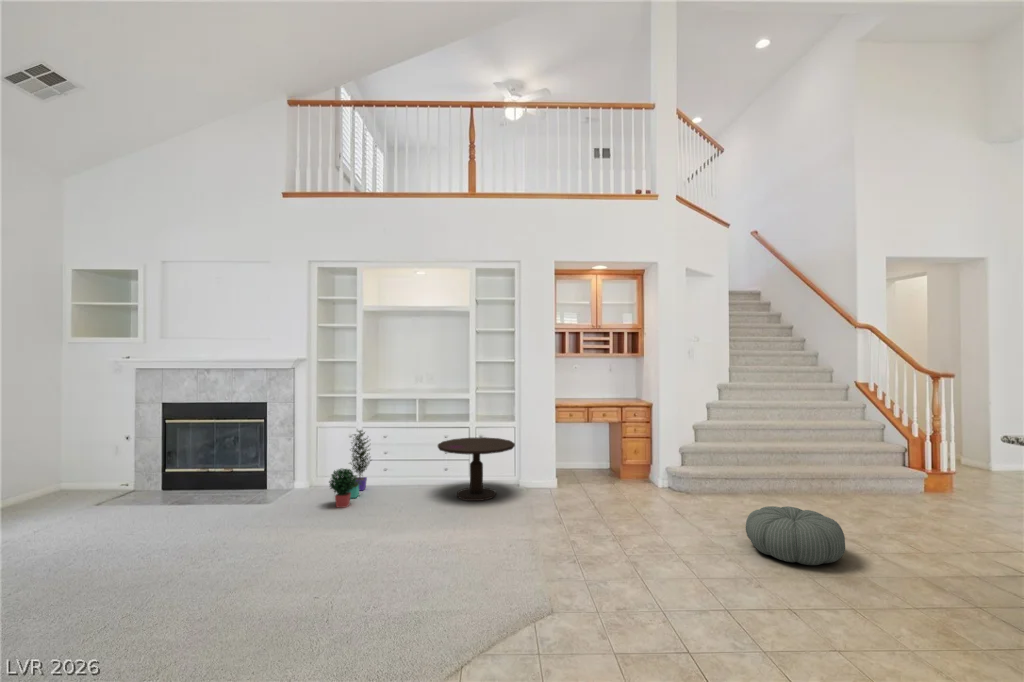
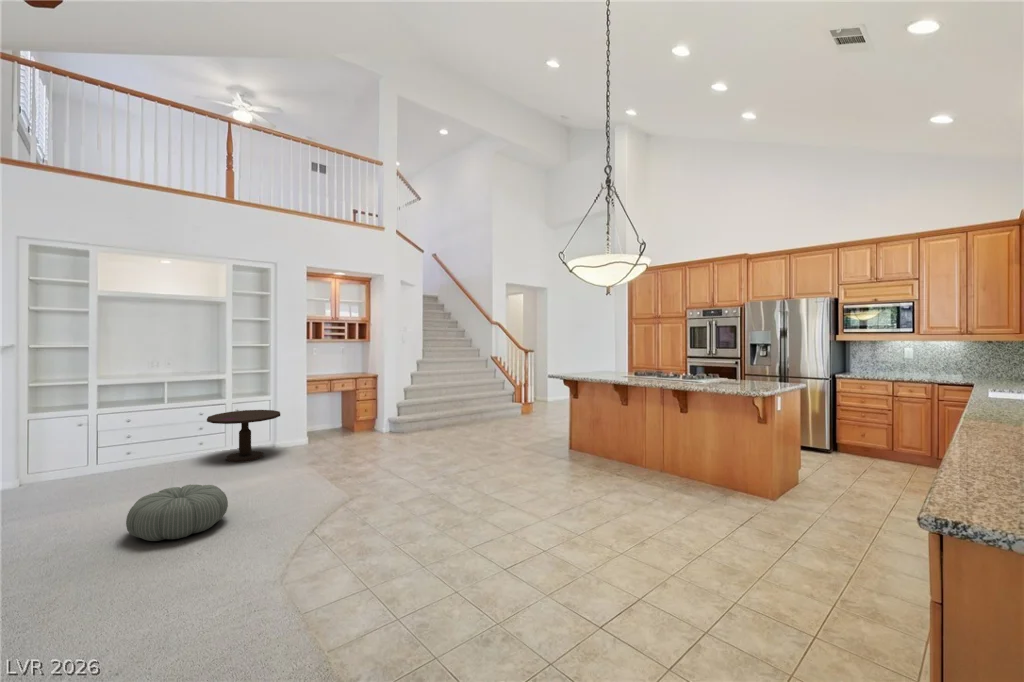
potted plant: present [329,430,371,507] -> none [92,414,128,488]
pouf: present [746,506,845,565] -> present [126,485,228,541]

